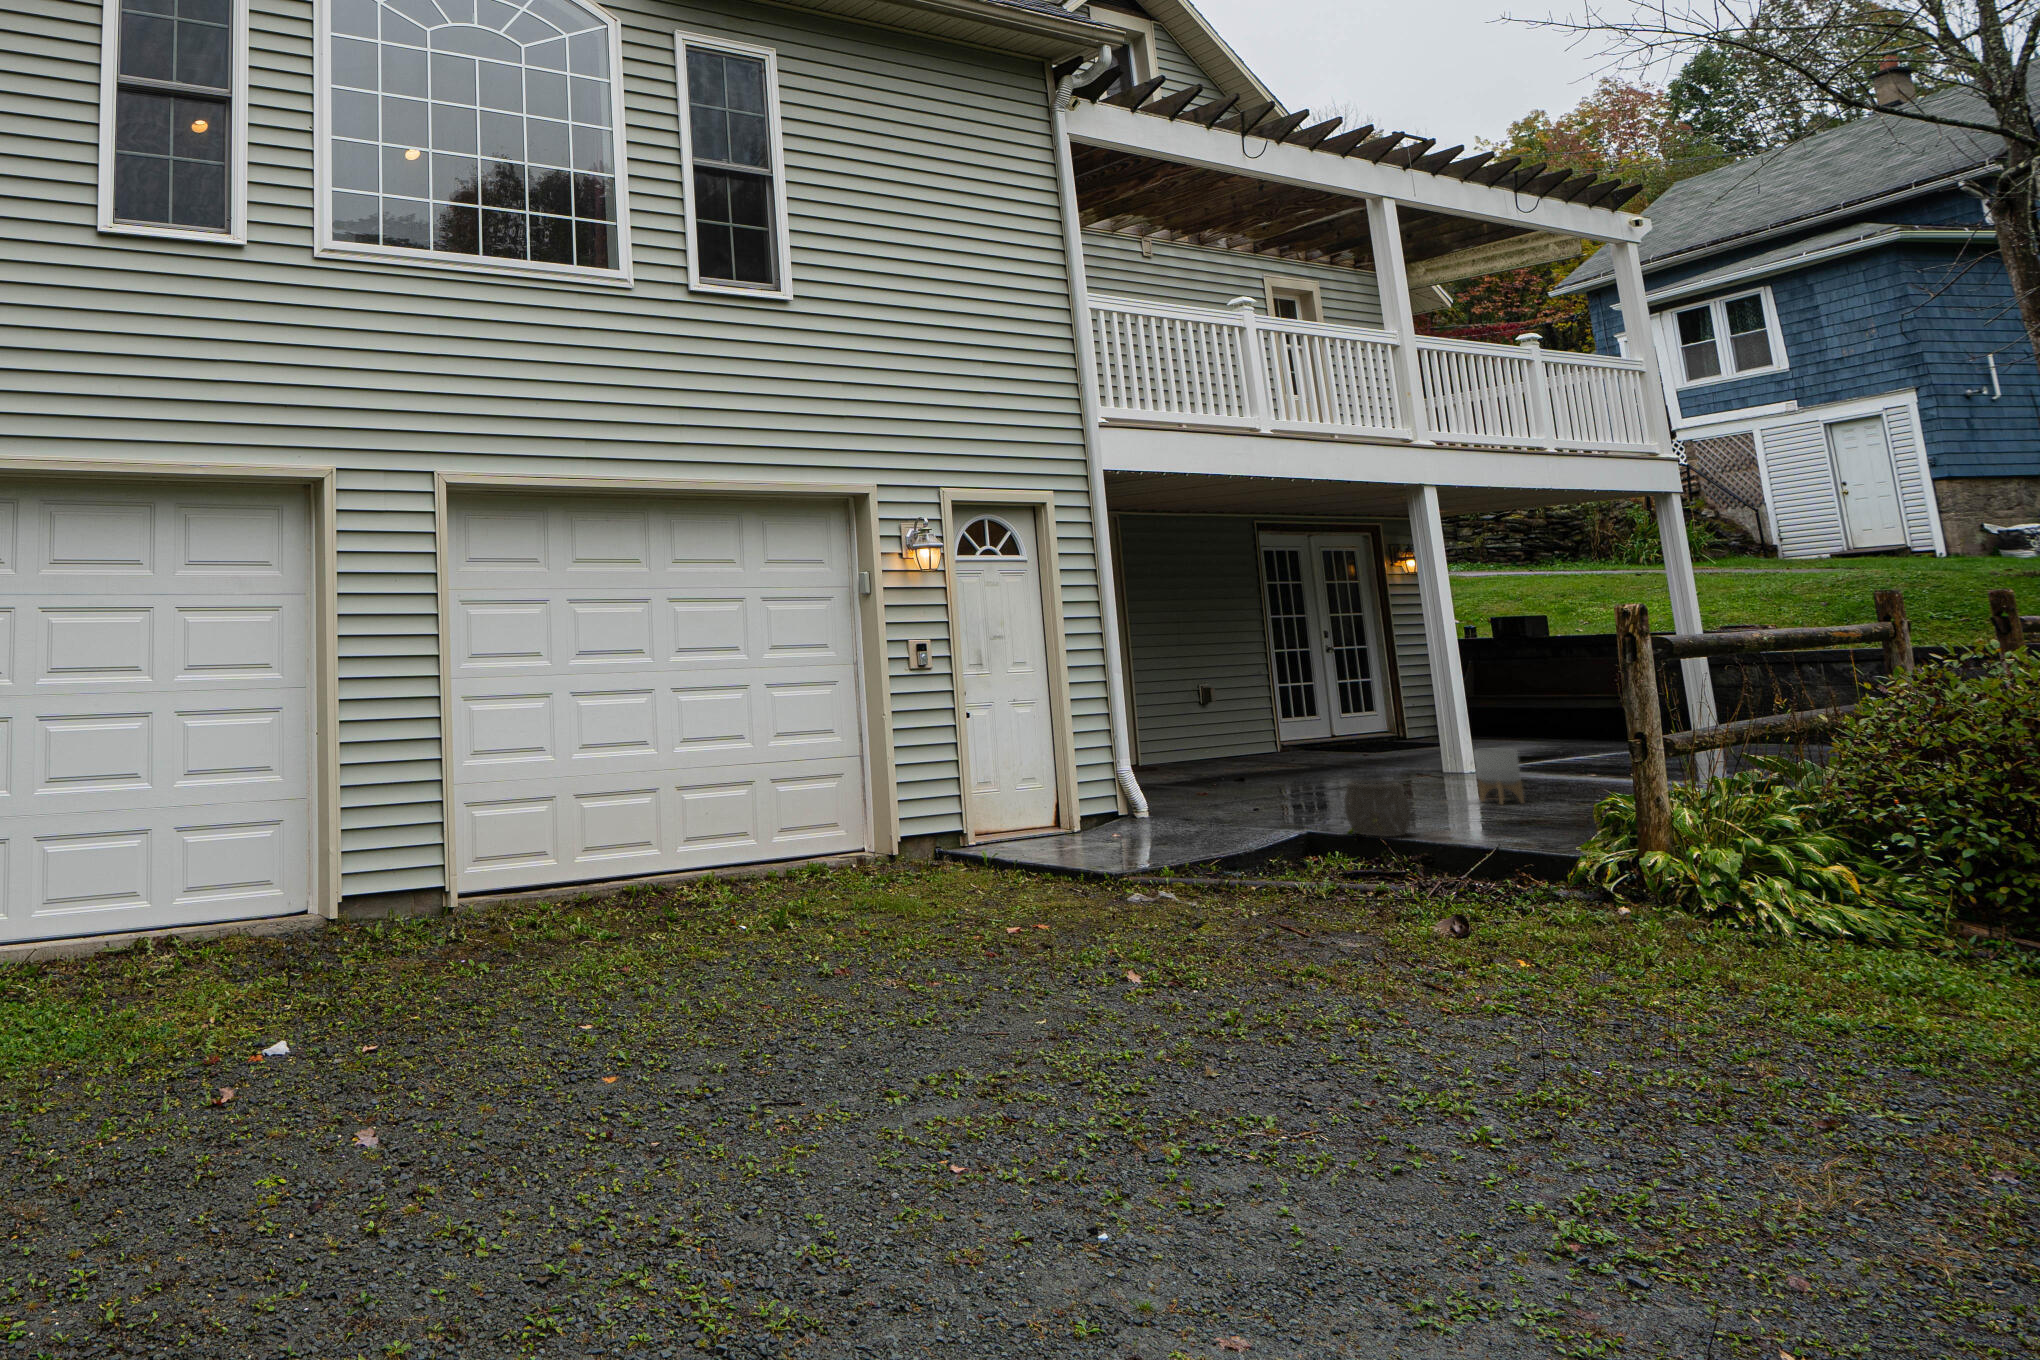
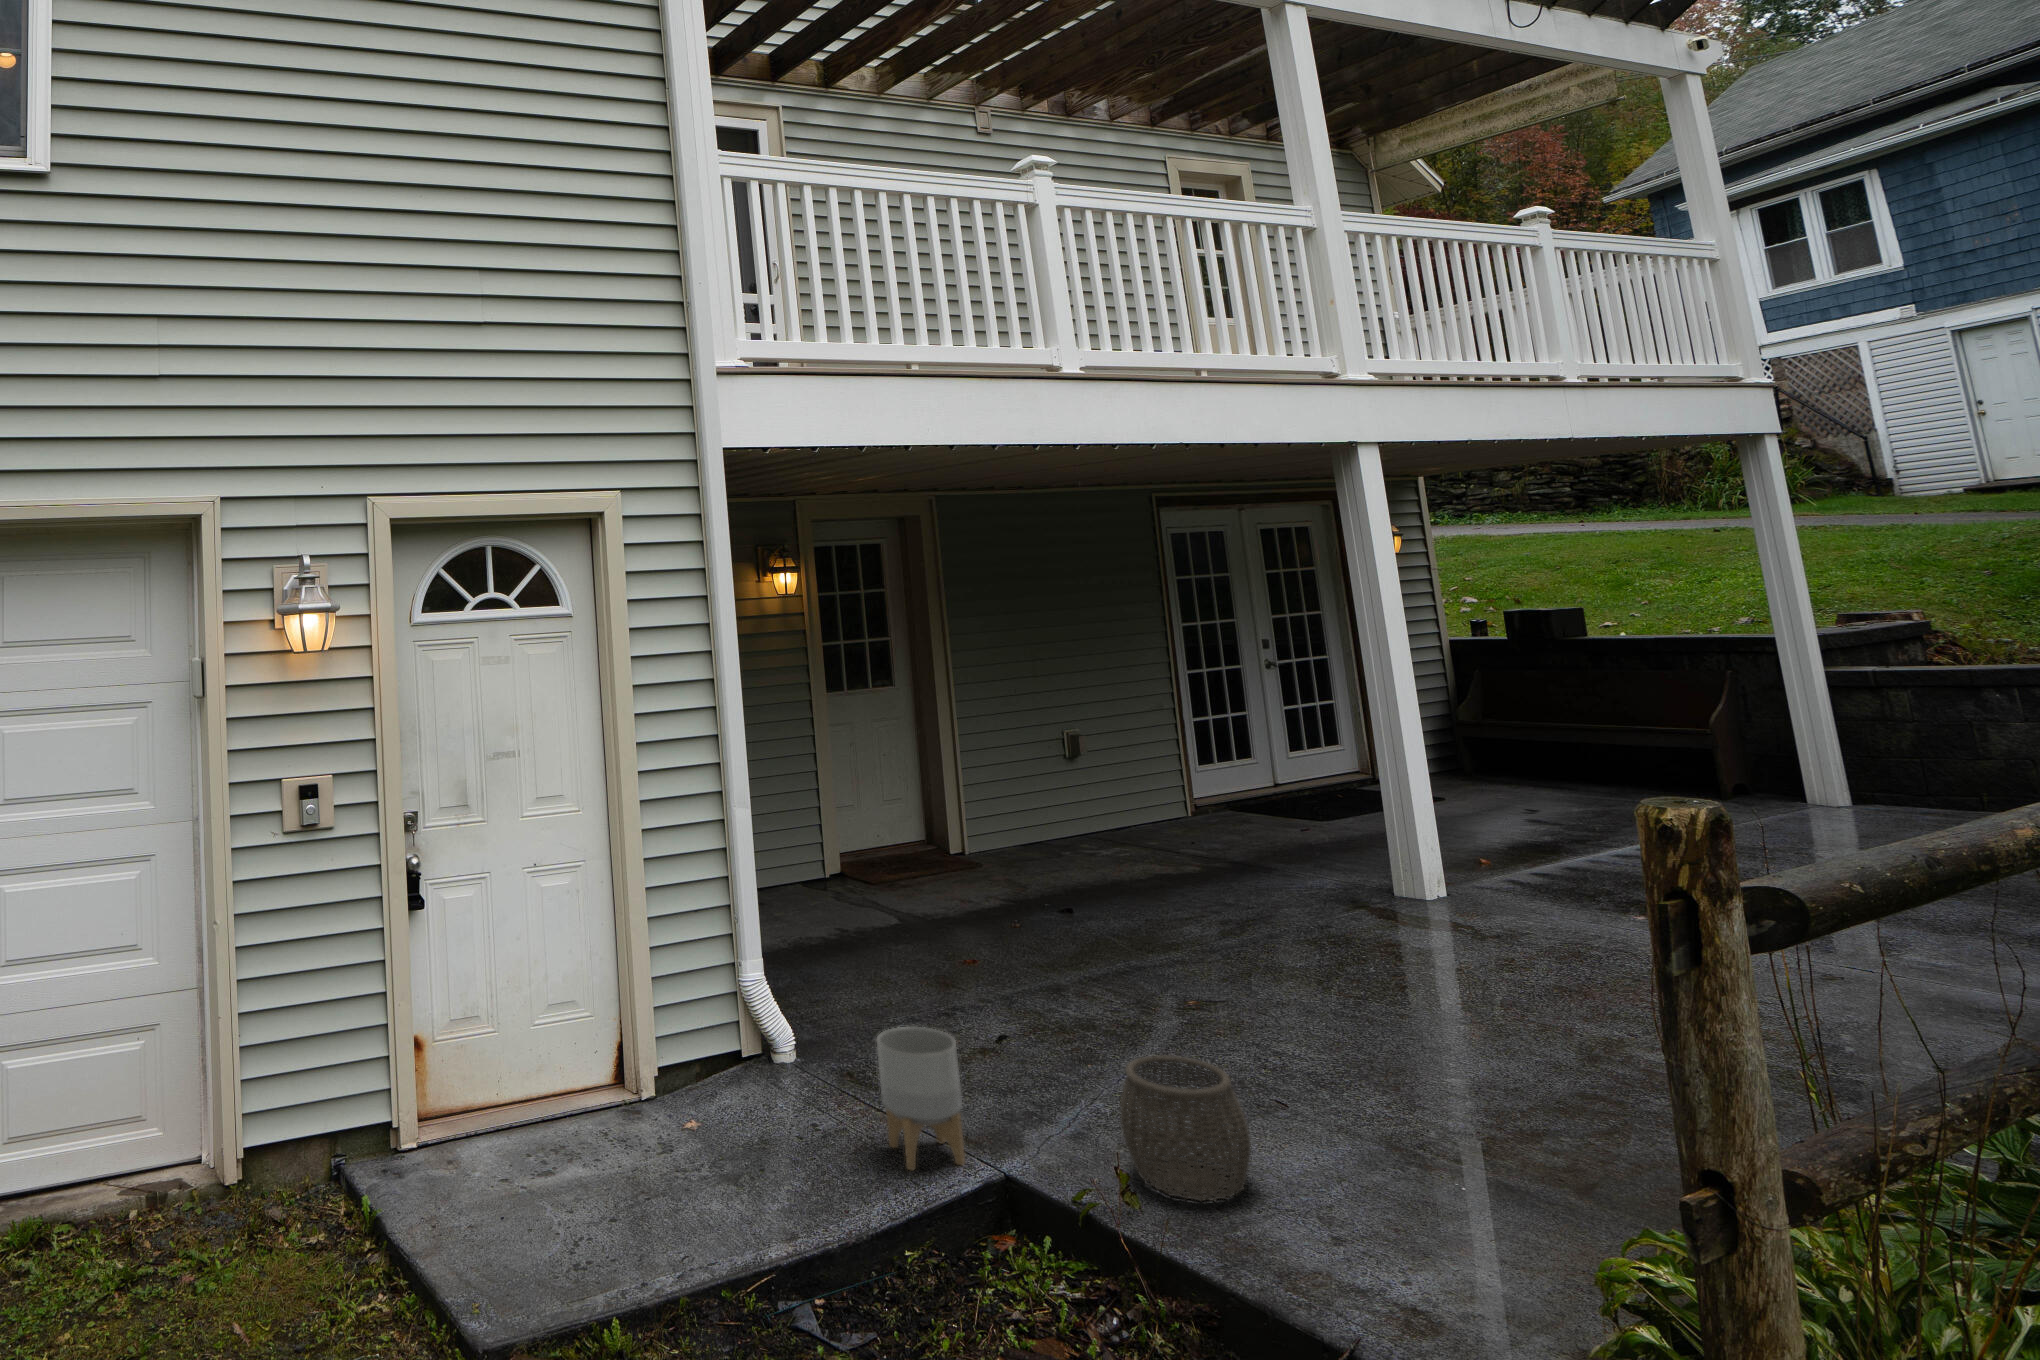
planter: present [1474,749,1524,804] -> present [877,1027,965,1170]

